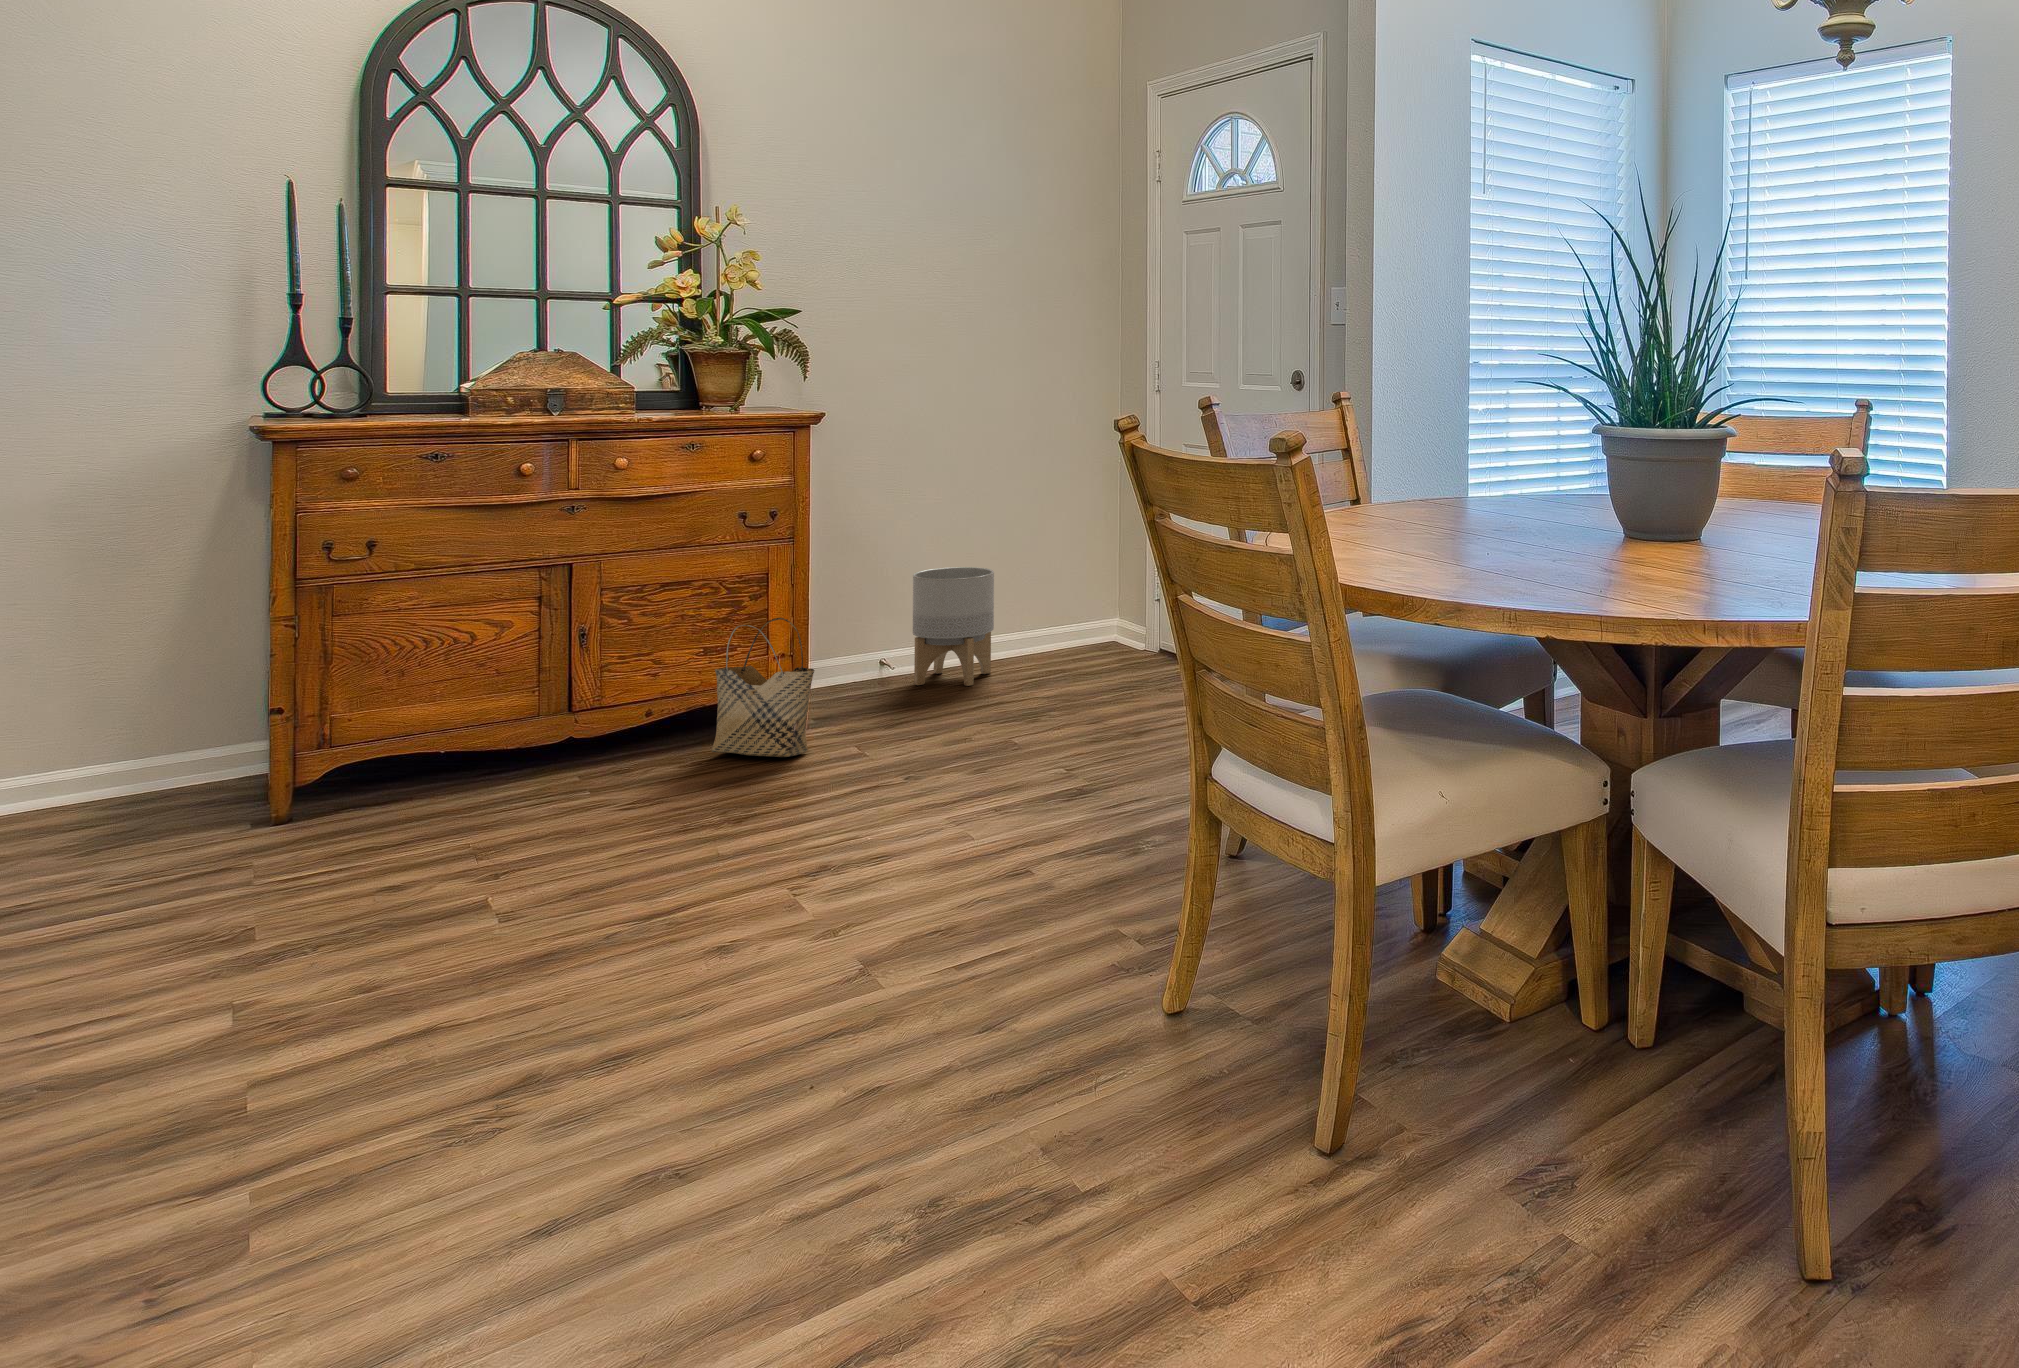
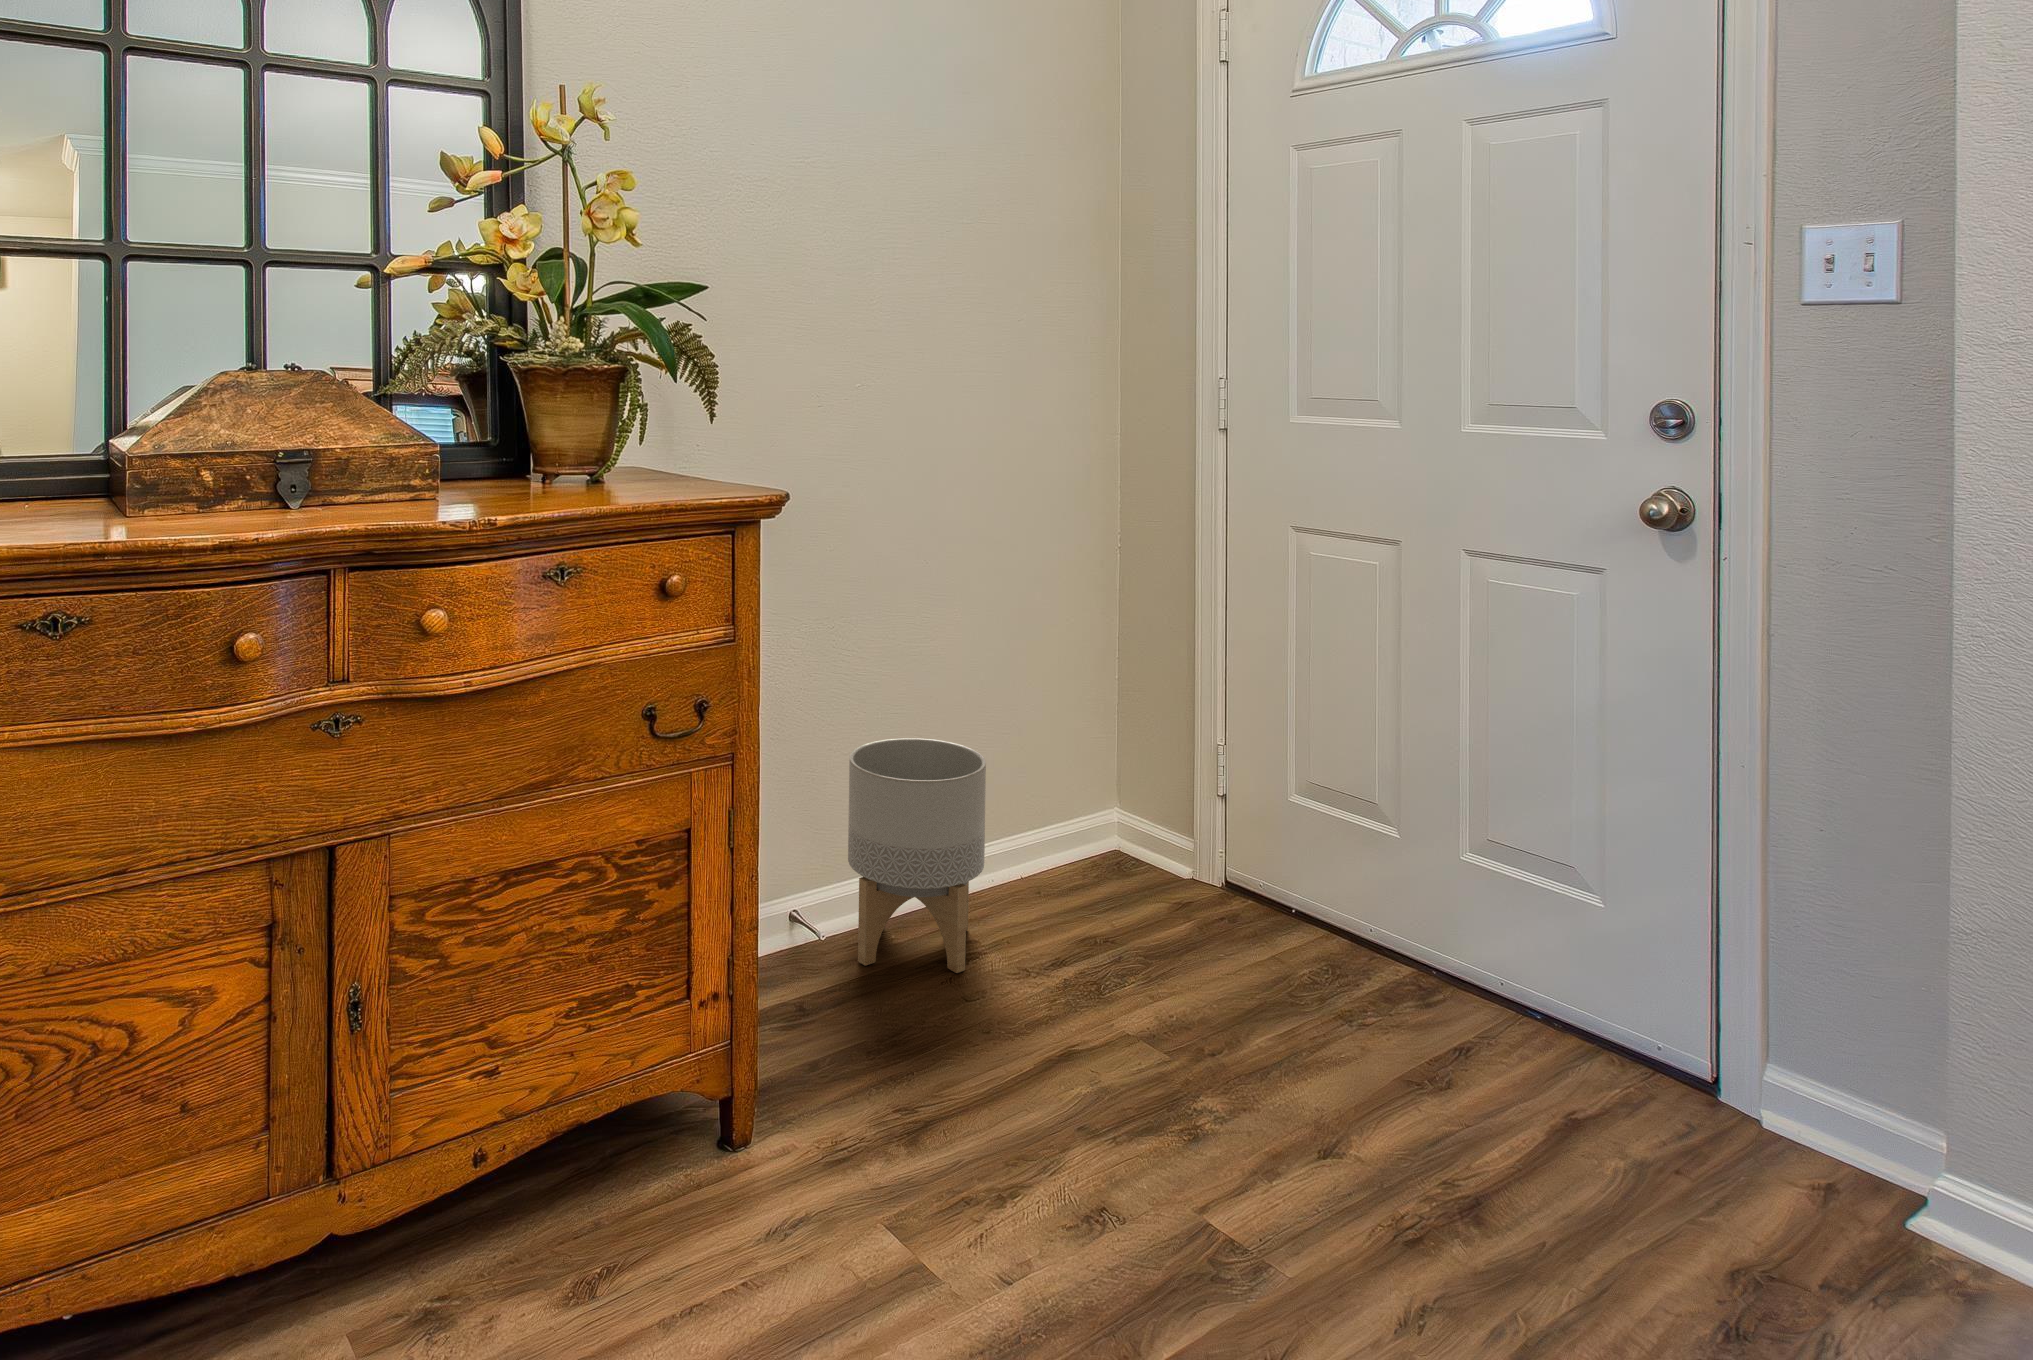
woven basket: present [712,618,815,757] -> none [605,933,813,1274]

